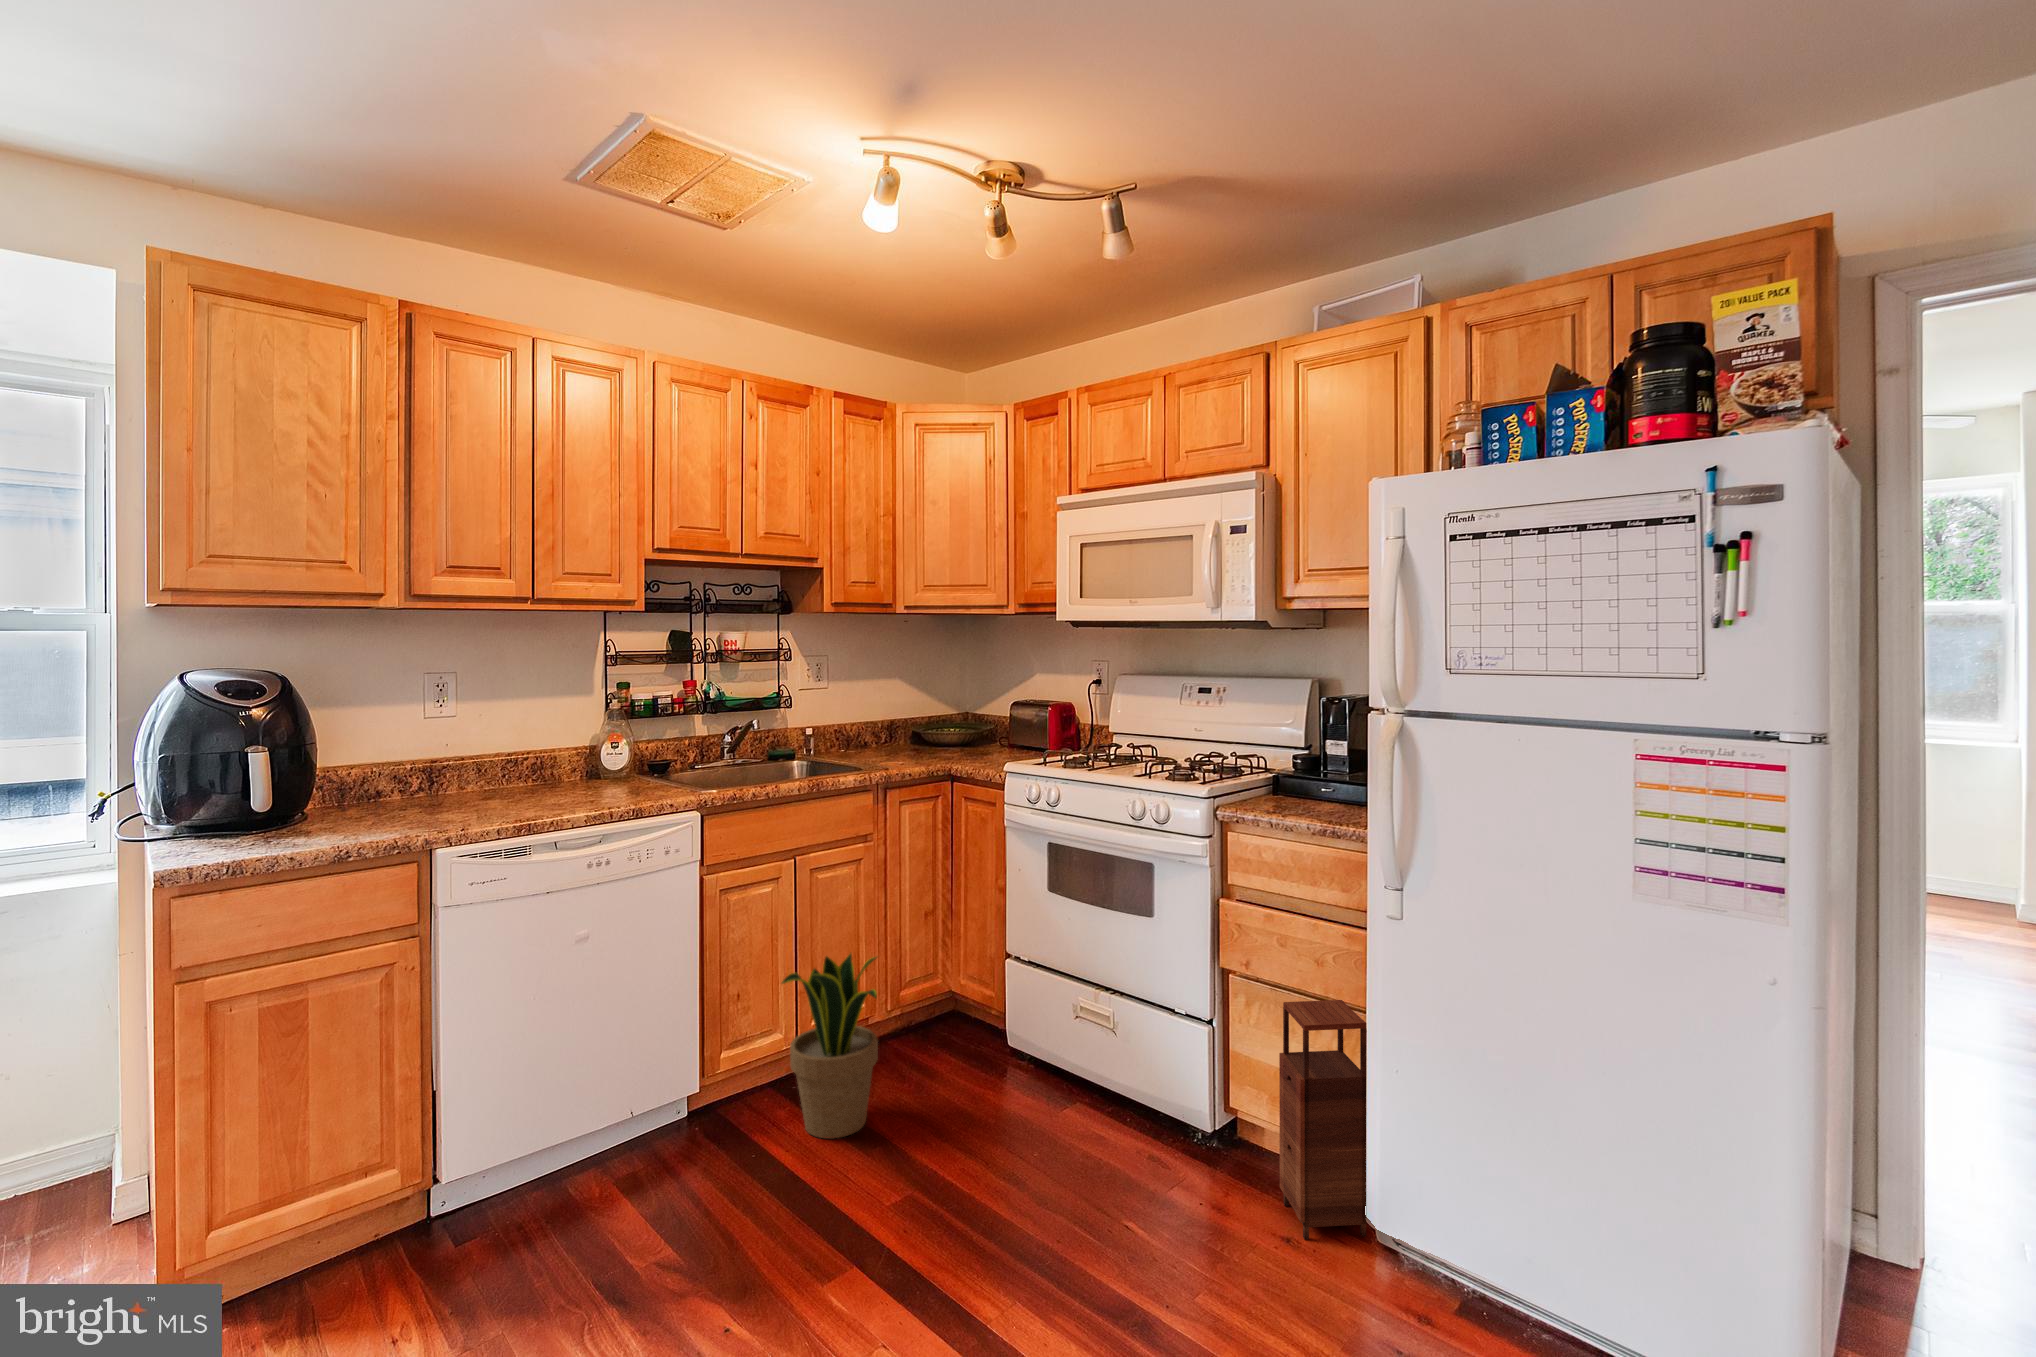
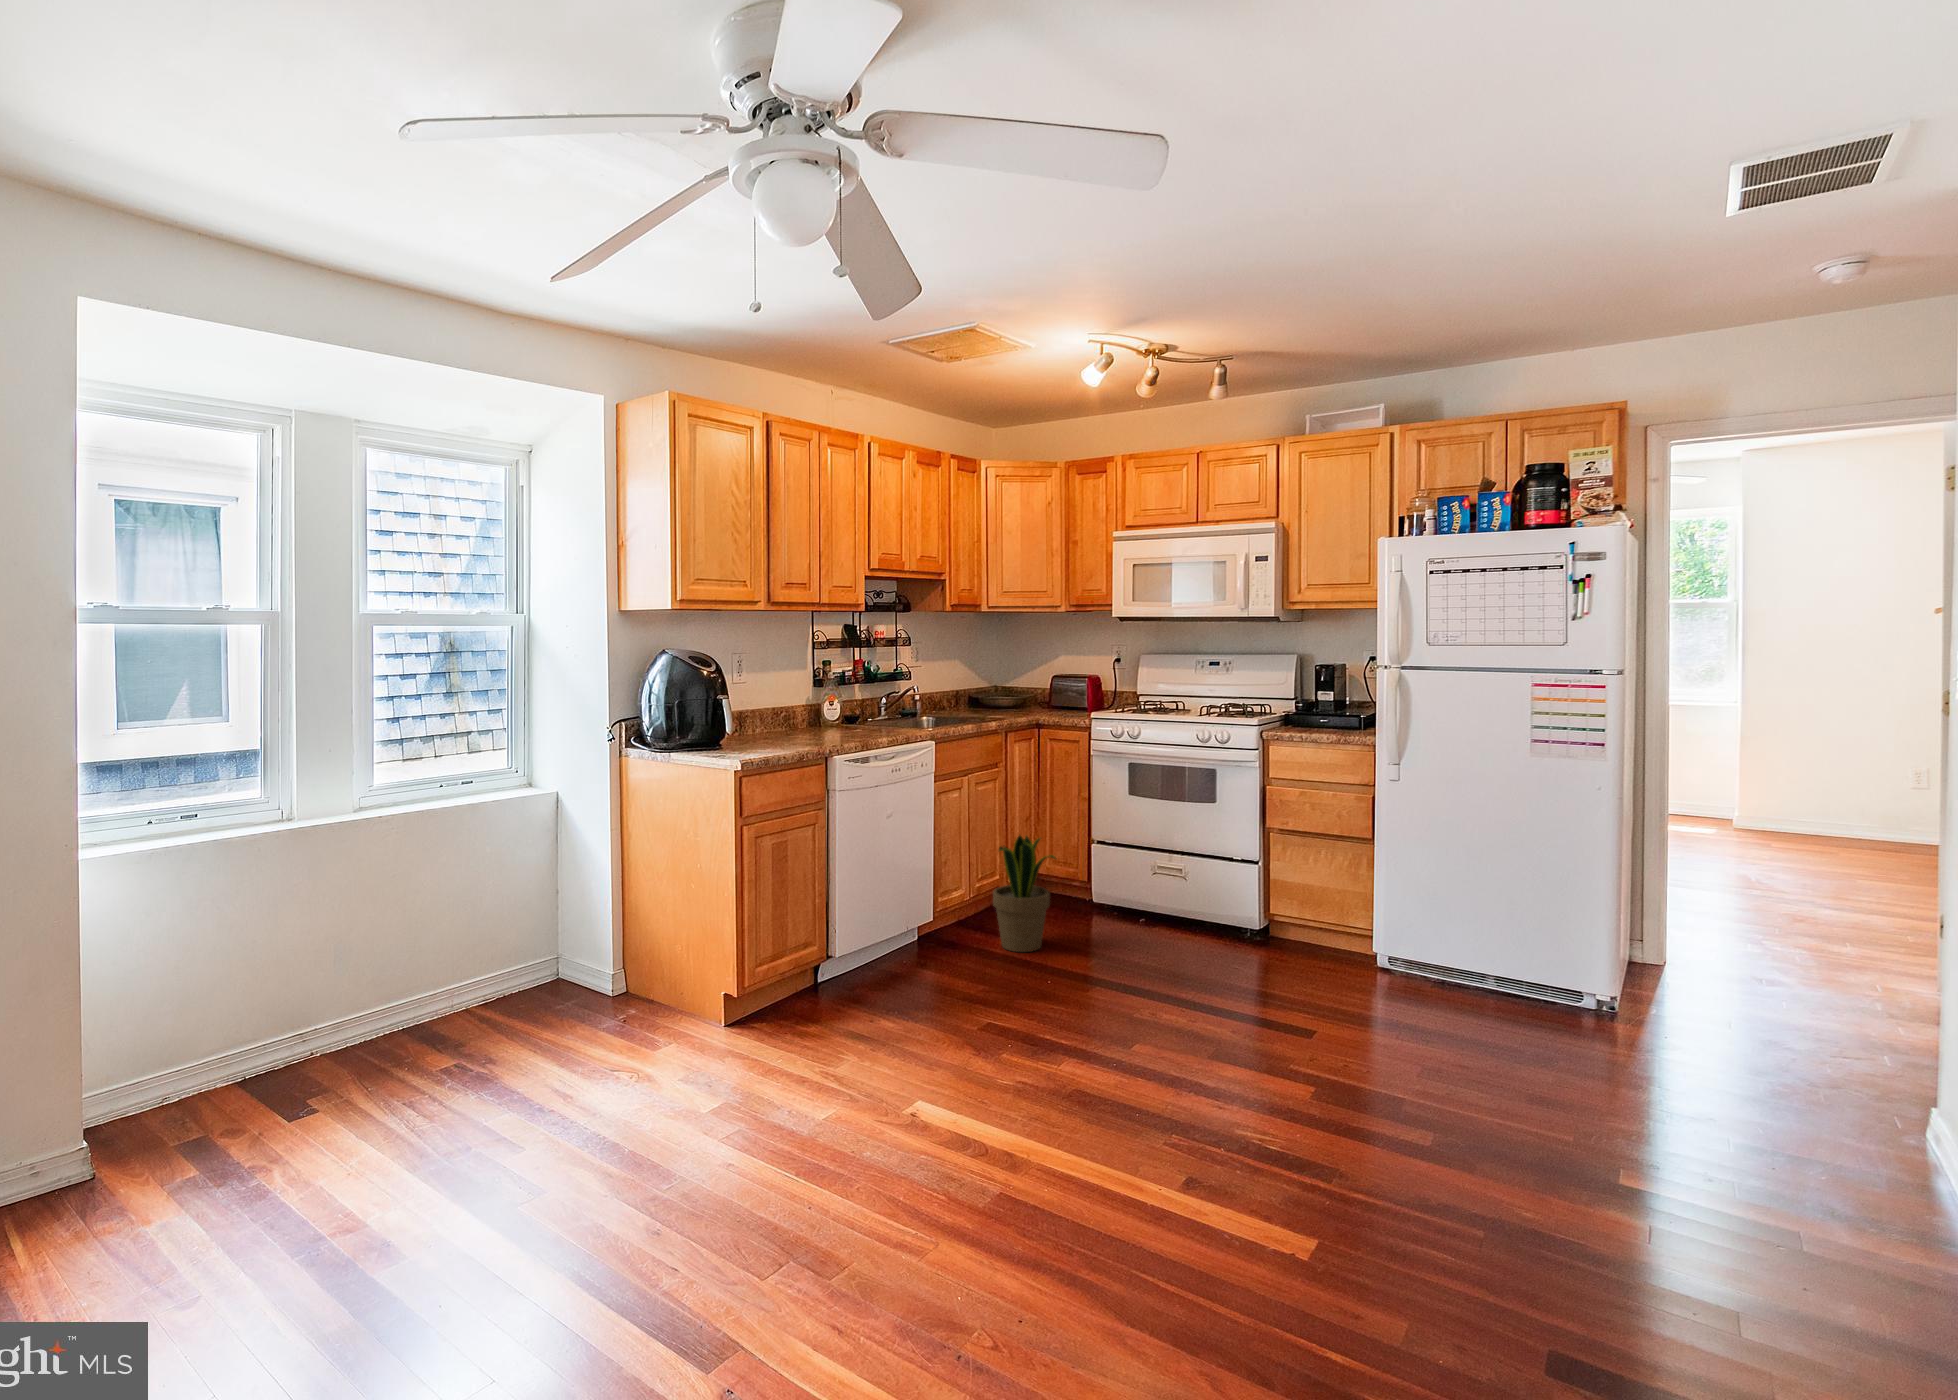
storage cabinet: present [1279,1000,1367,1240] -> none [1321,840,1378,974]

